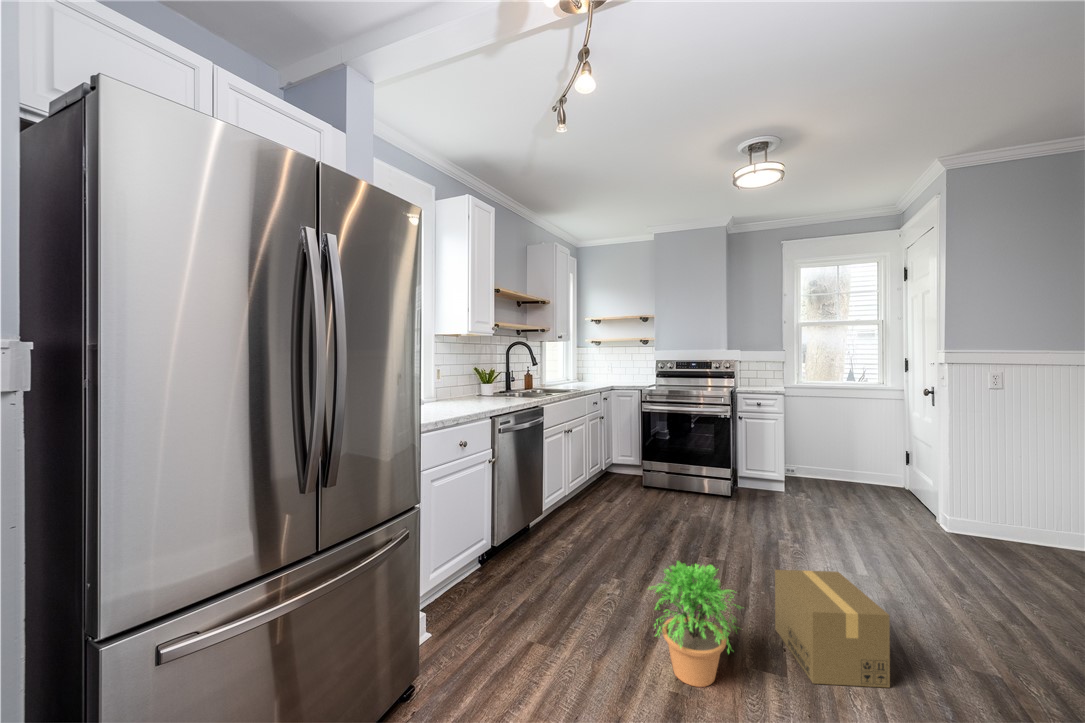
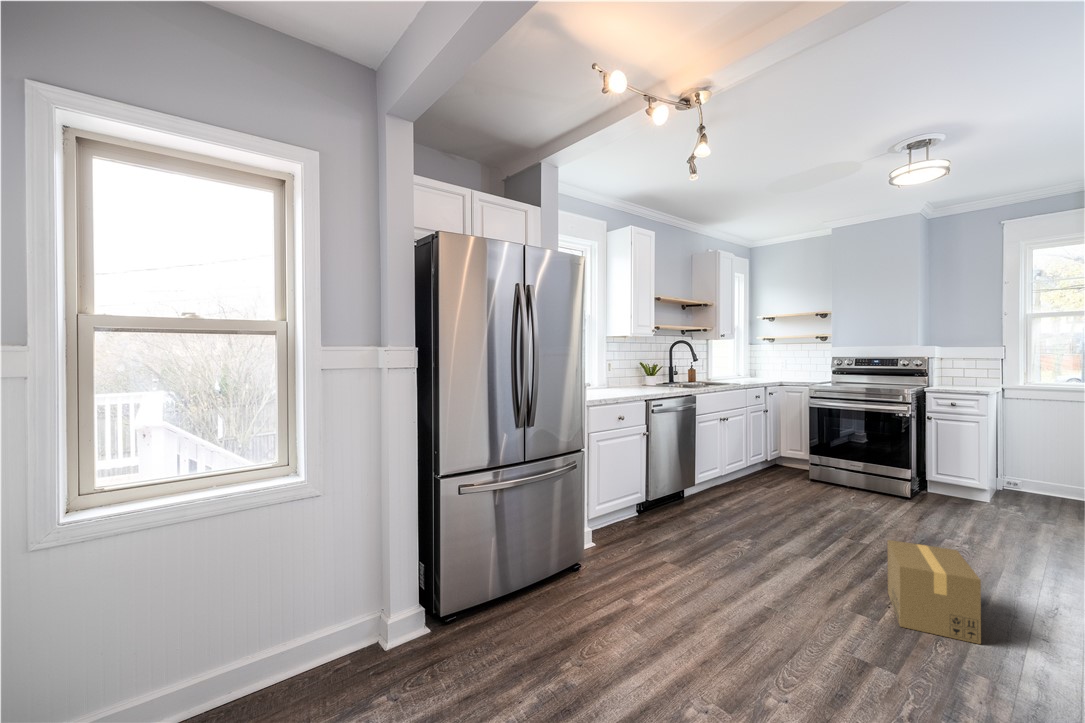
potted plant: present [653,561,734,687] -> none [754,514,830,609]

